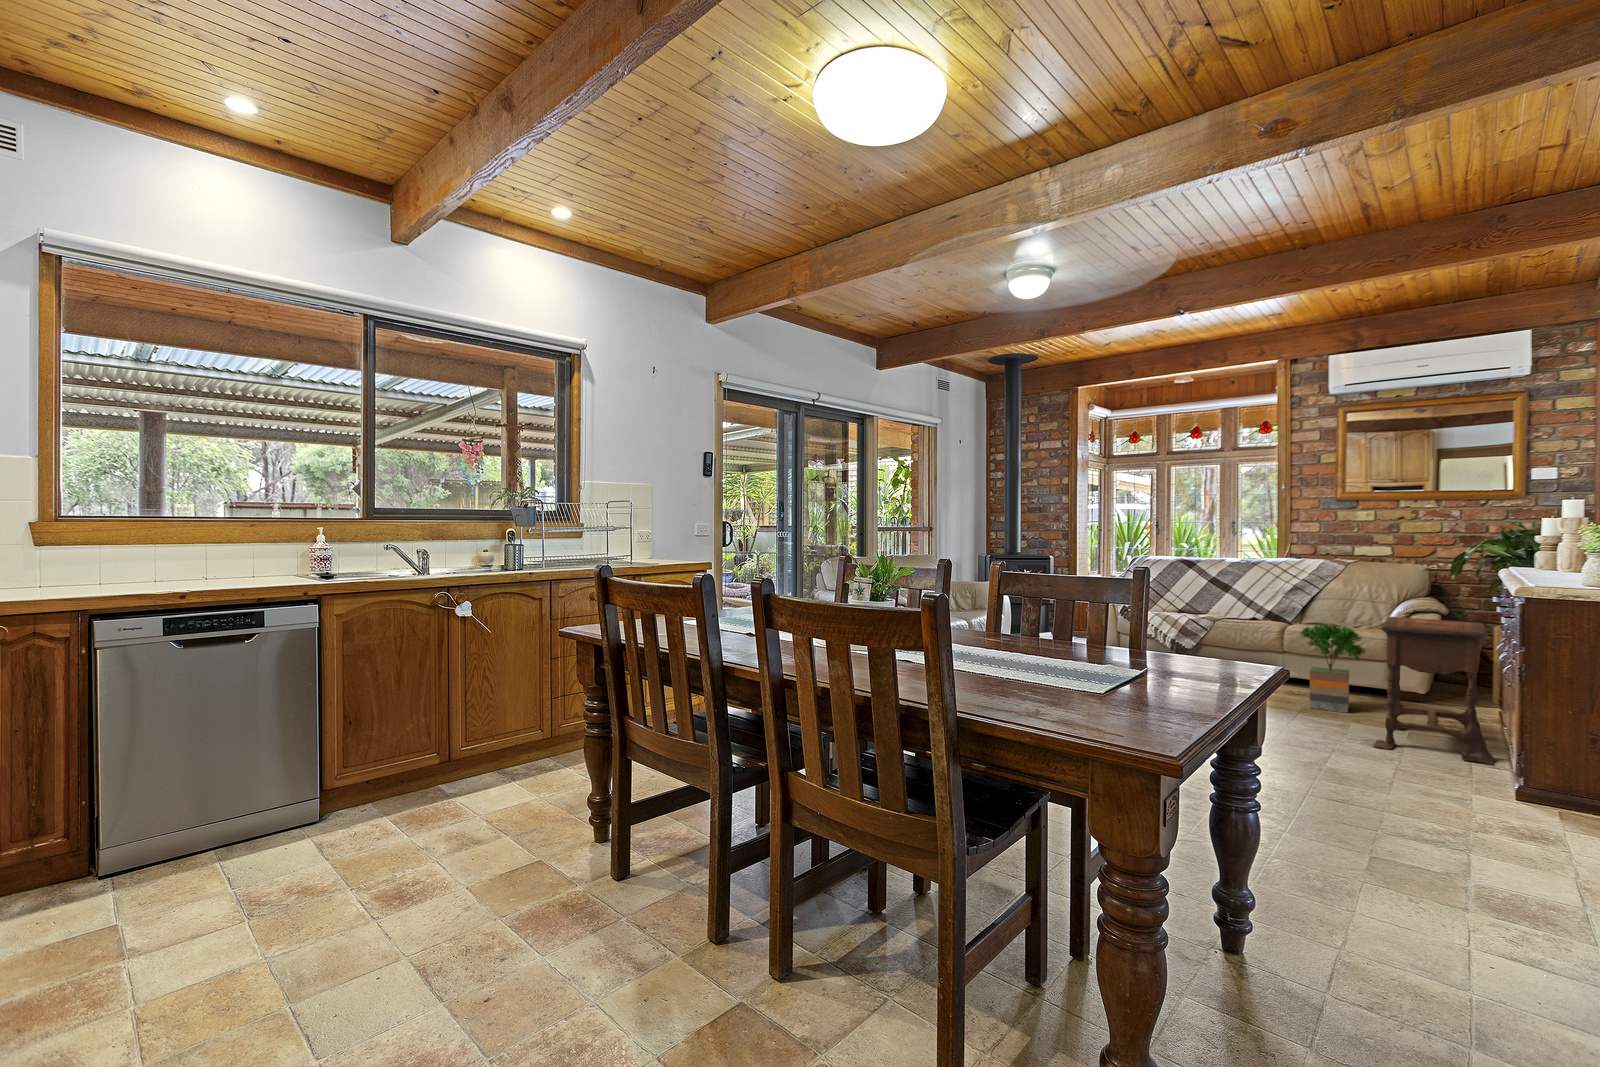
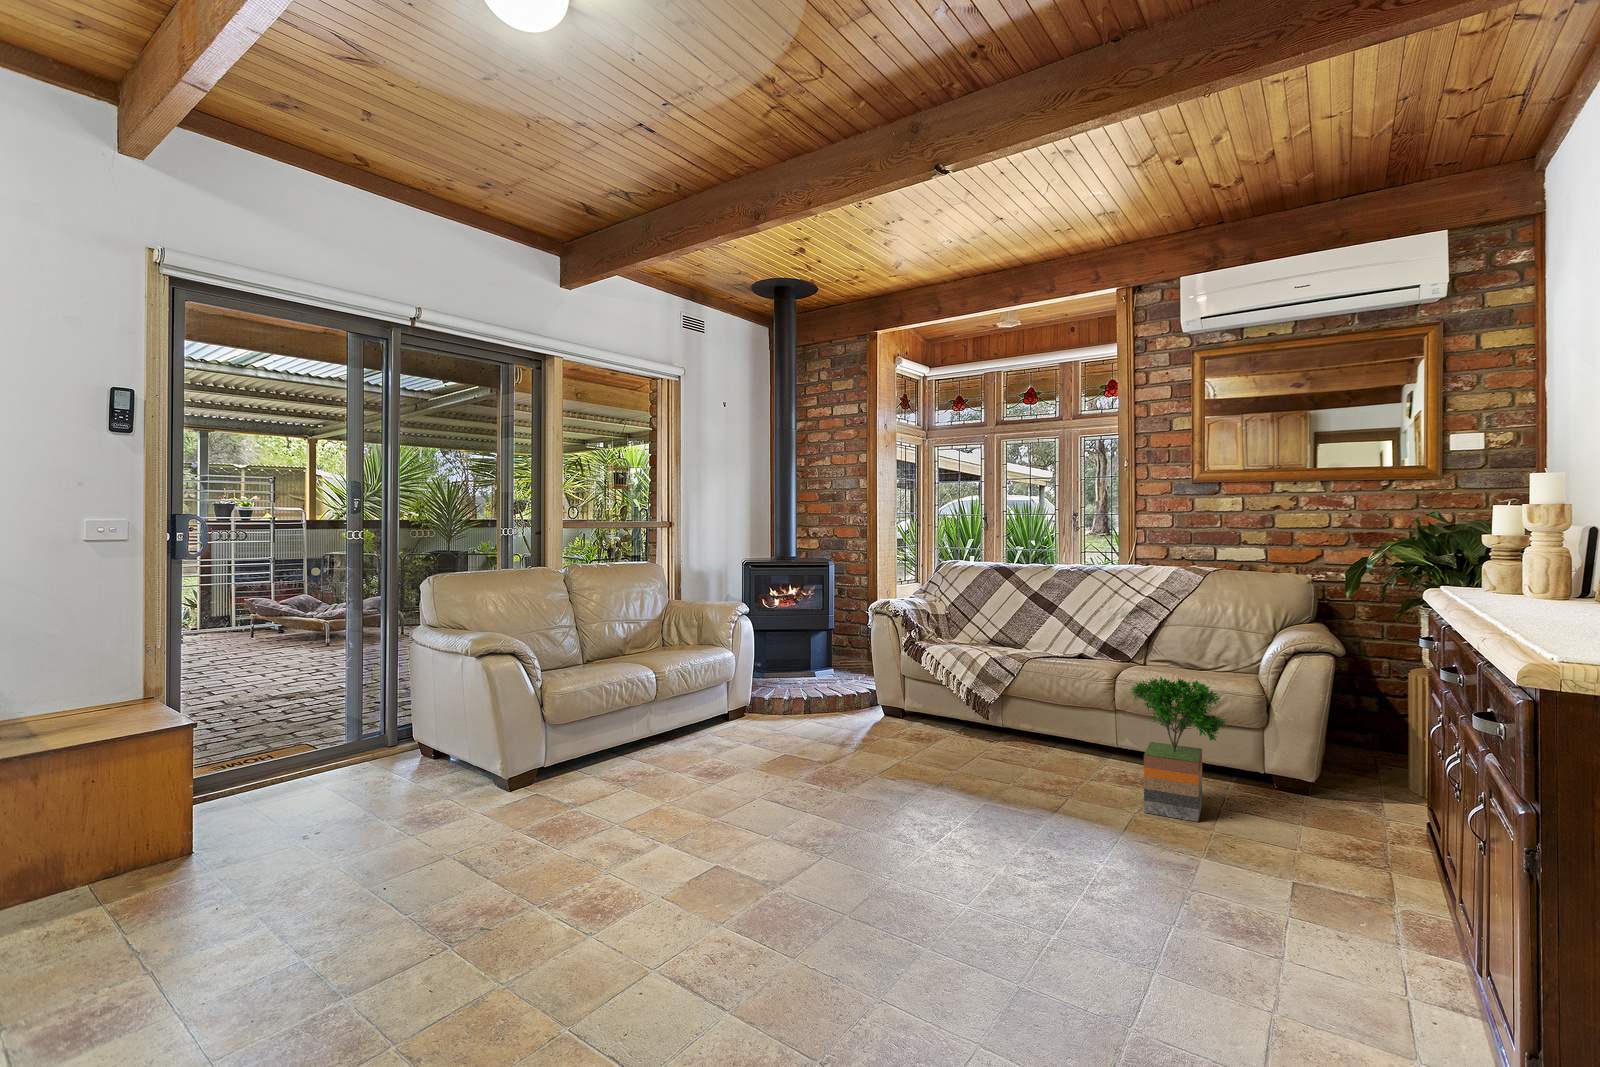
side table: present [1373,617,1494,765] -> none [1228,678,1438,984]

